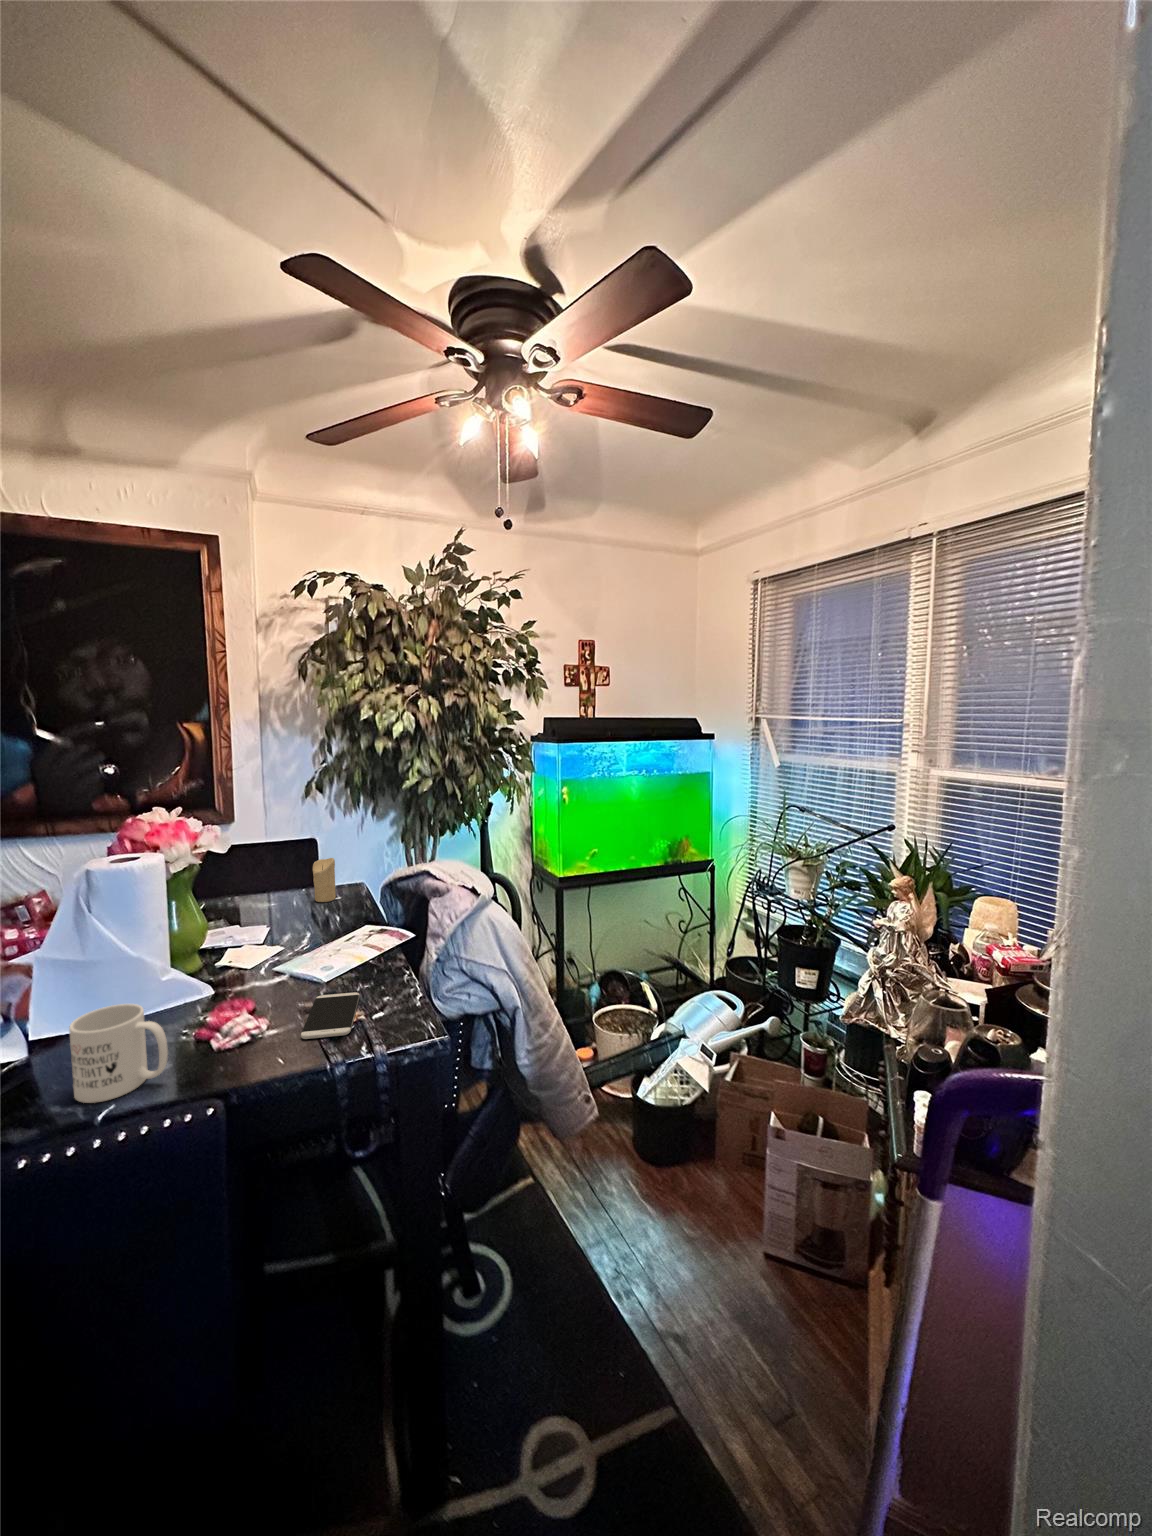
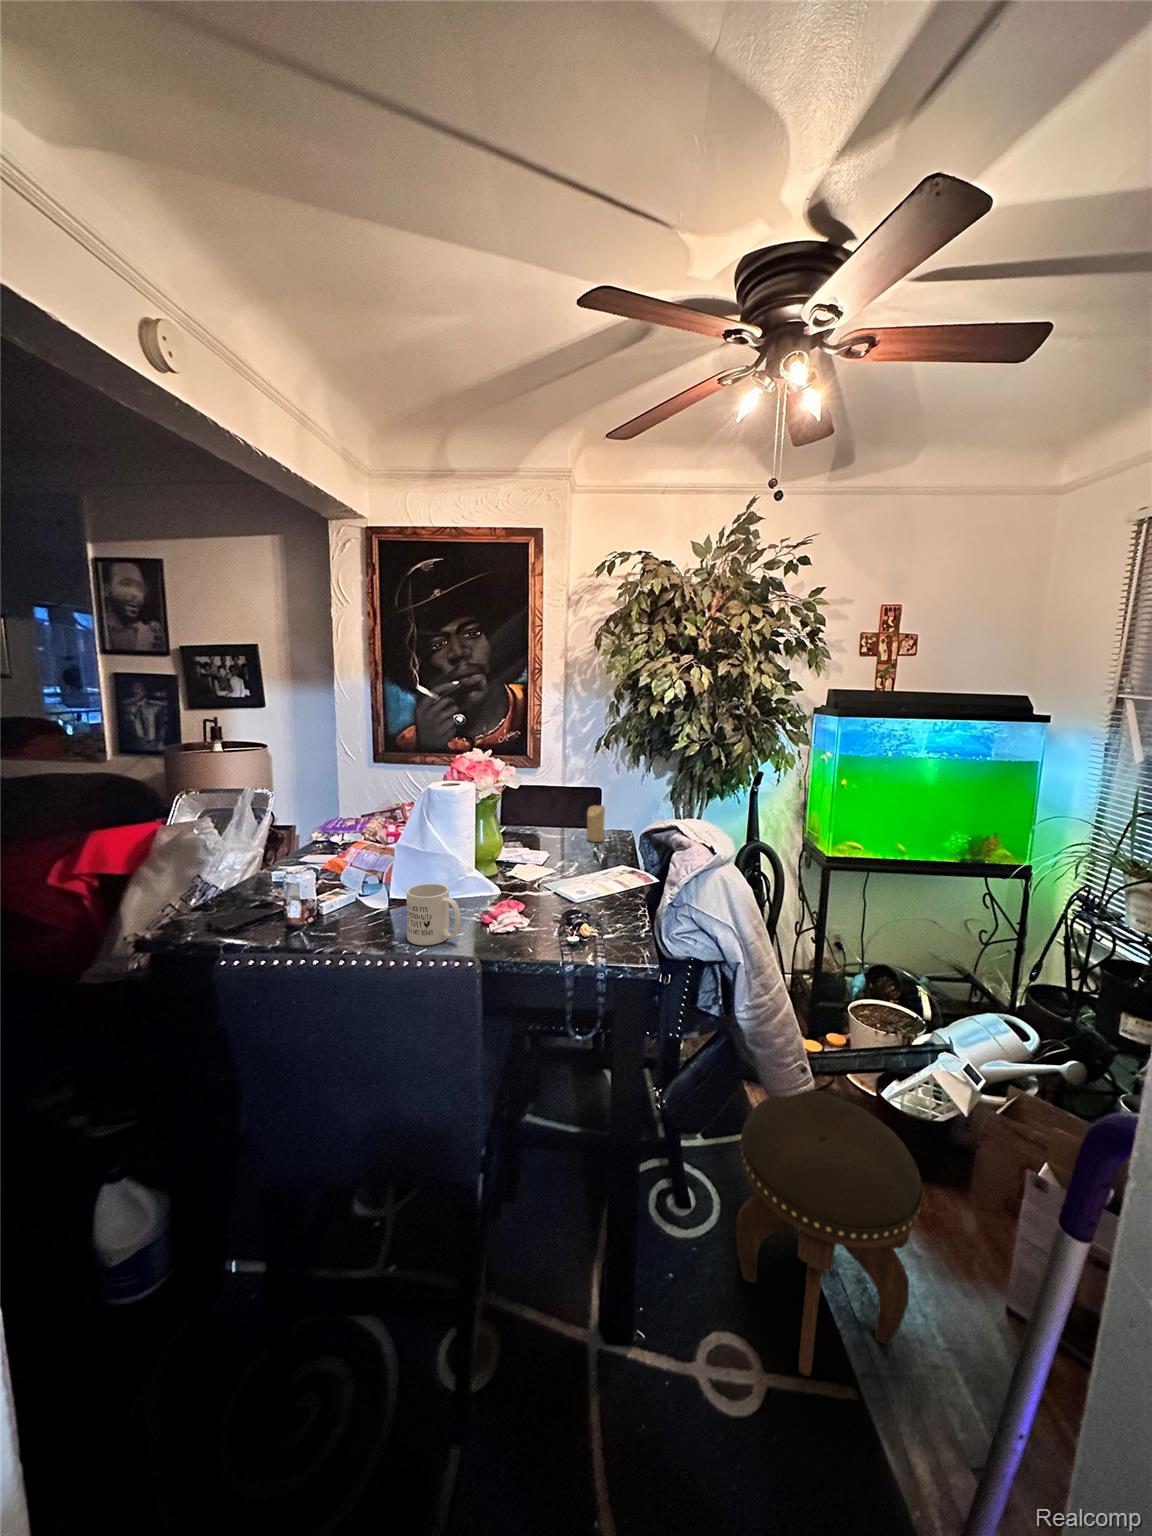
smartphone: present [301,992,360,1039] -> none [549,911,599,943]
footstool: none [537,1116,707,1425] -> present [736,1090,923,1376]

